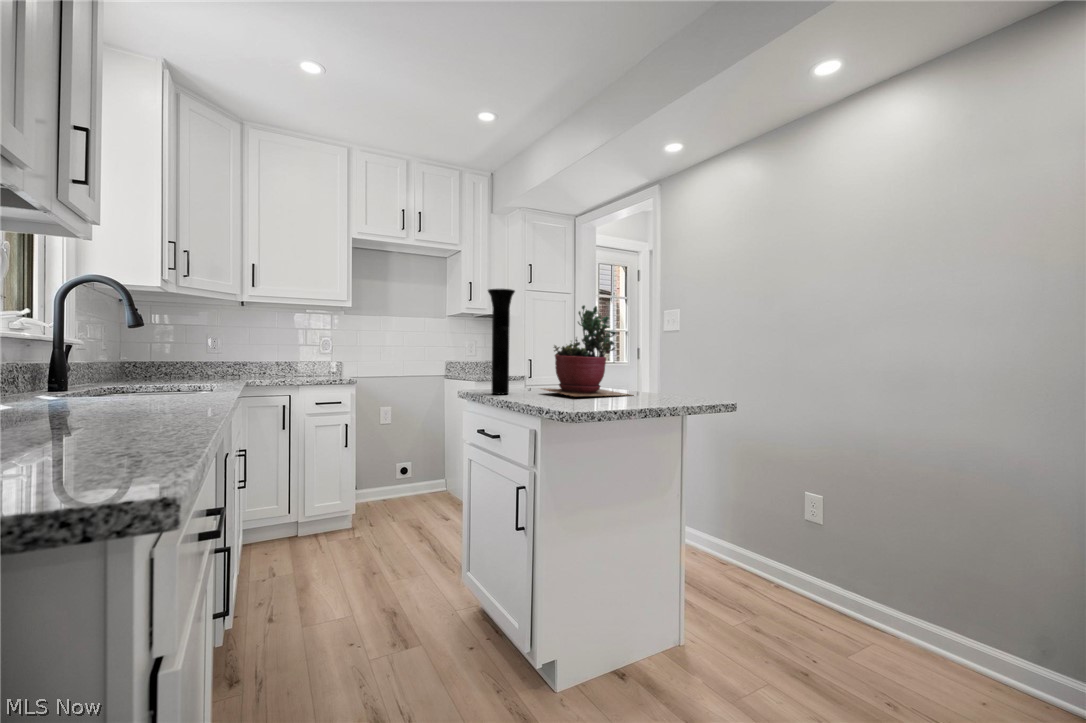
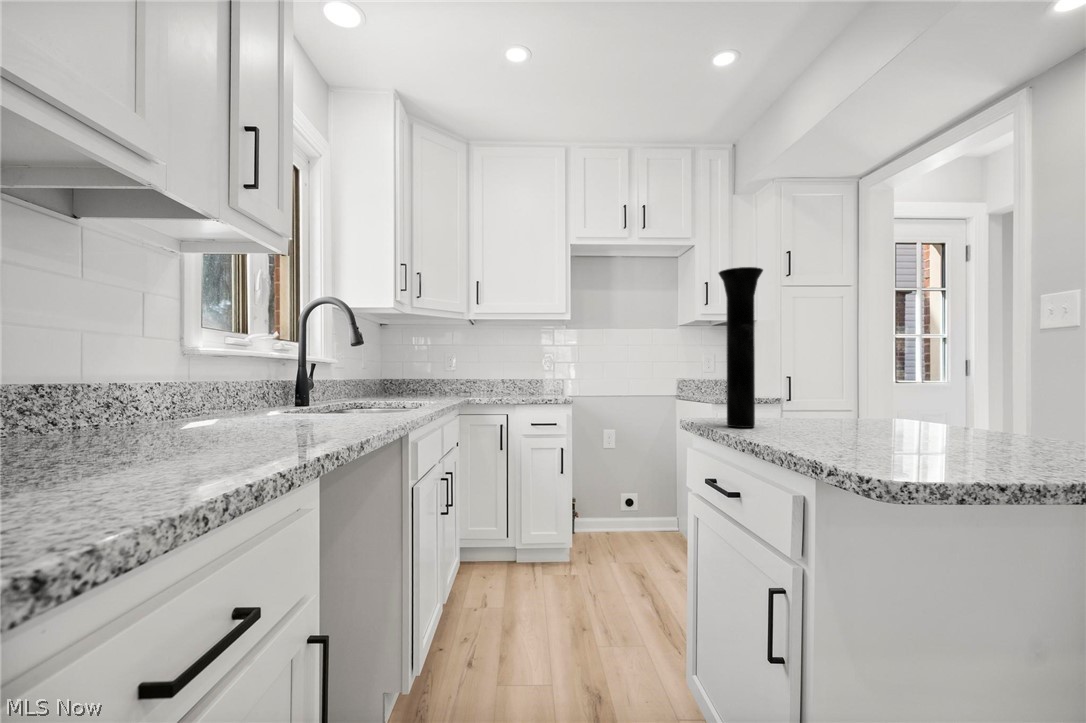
succulent plant: present [543,305,629,396] -> none [805,278,1018,442]

